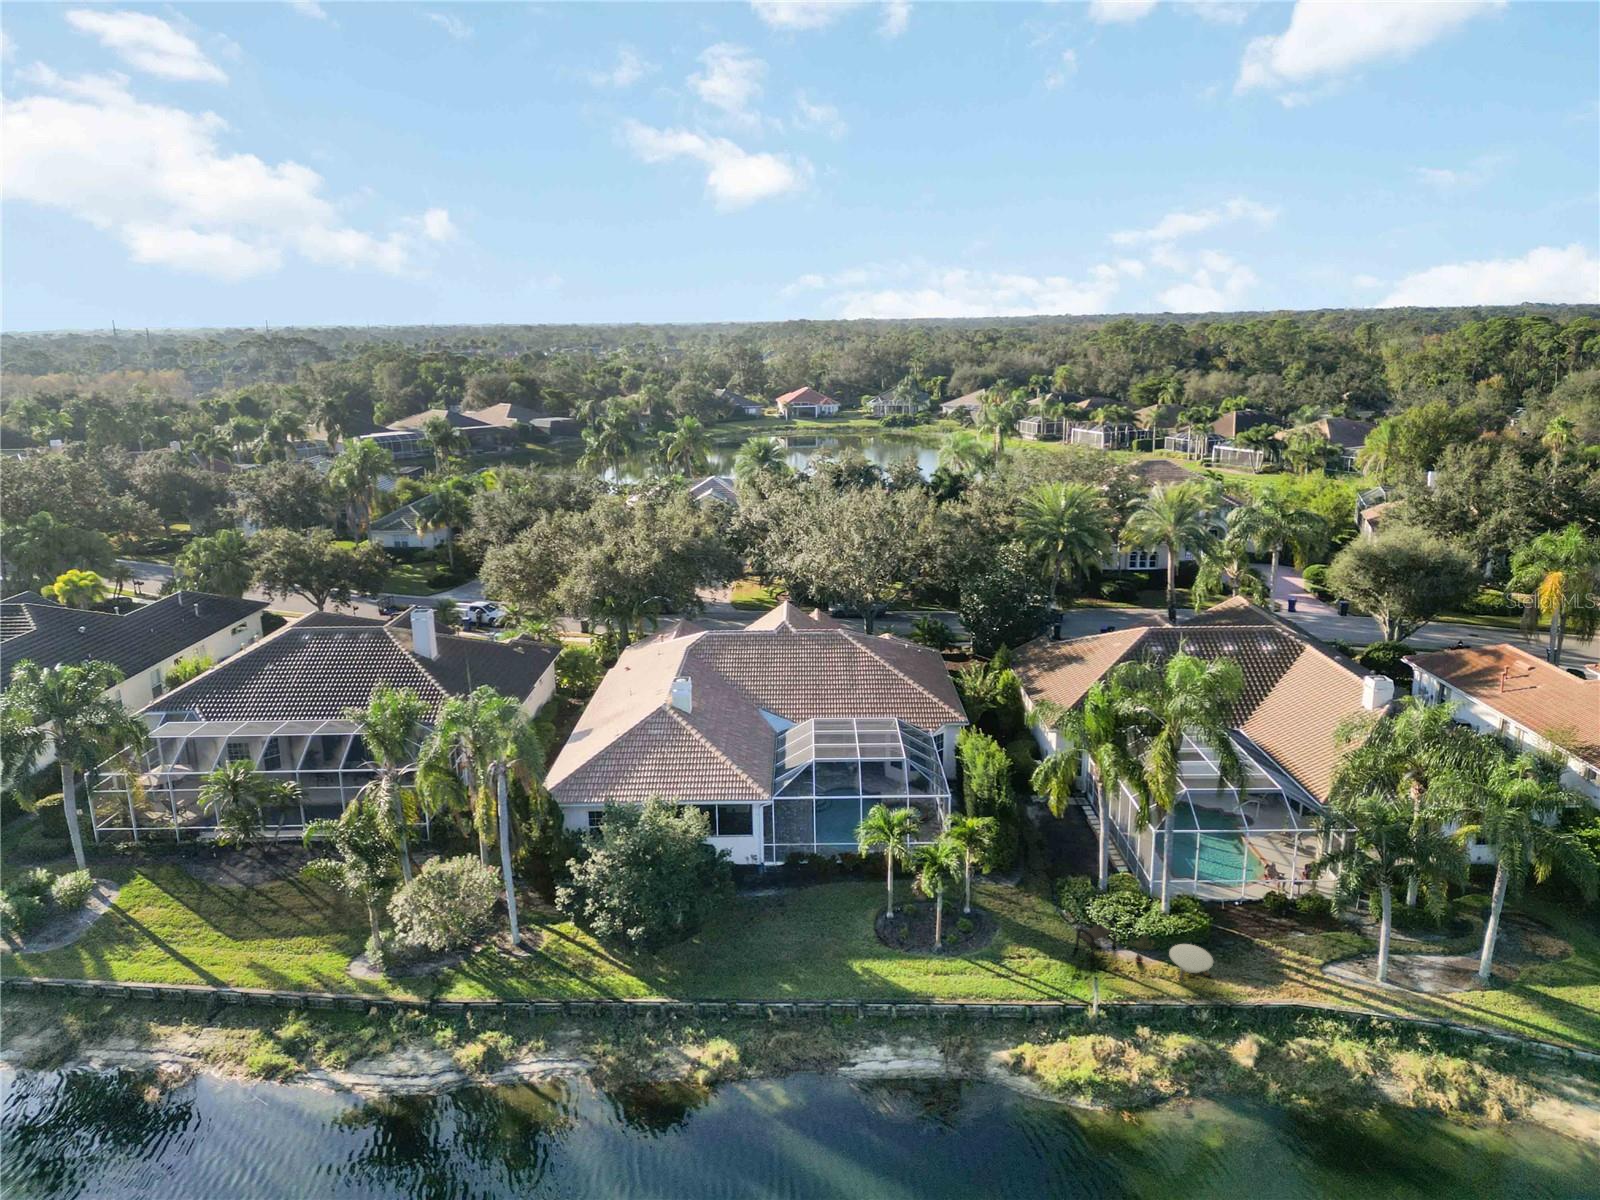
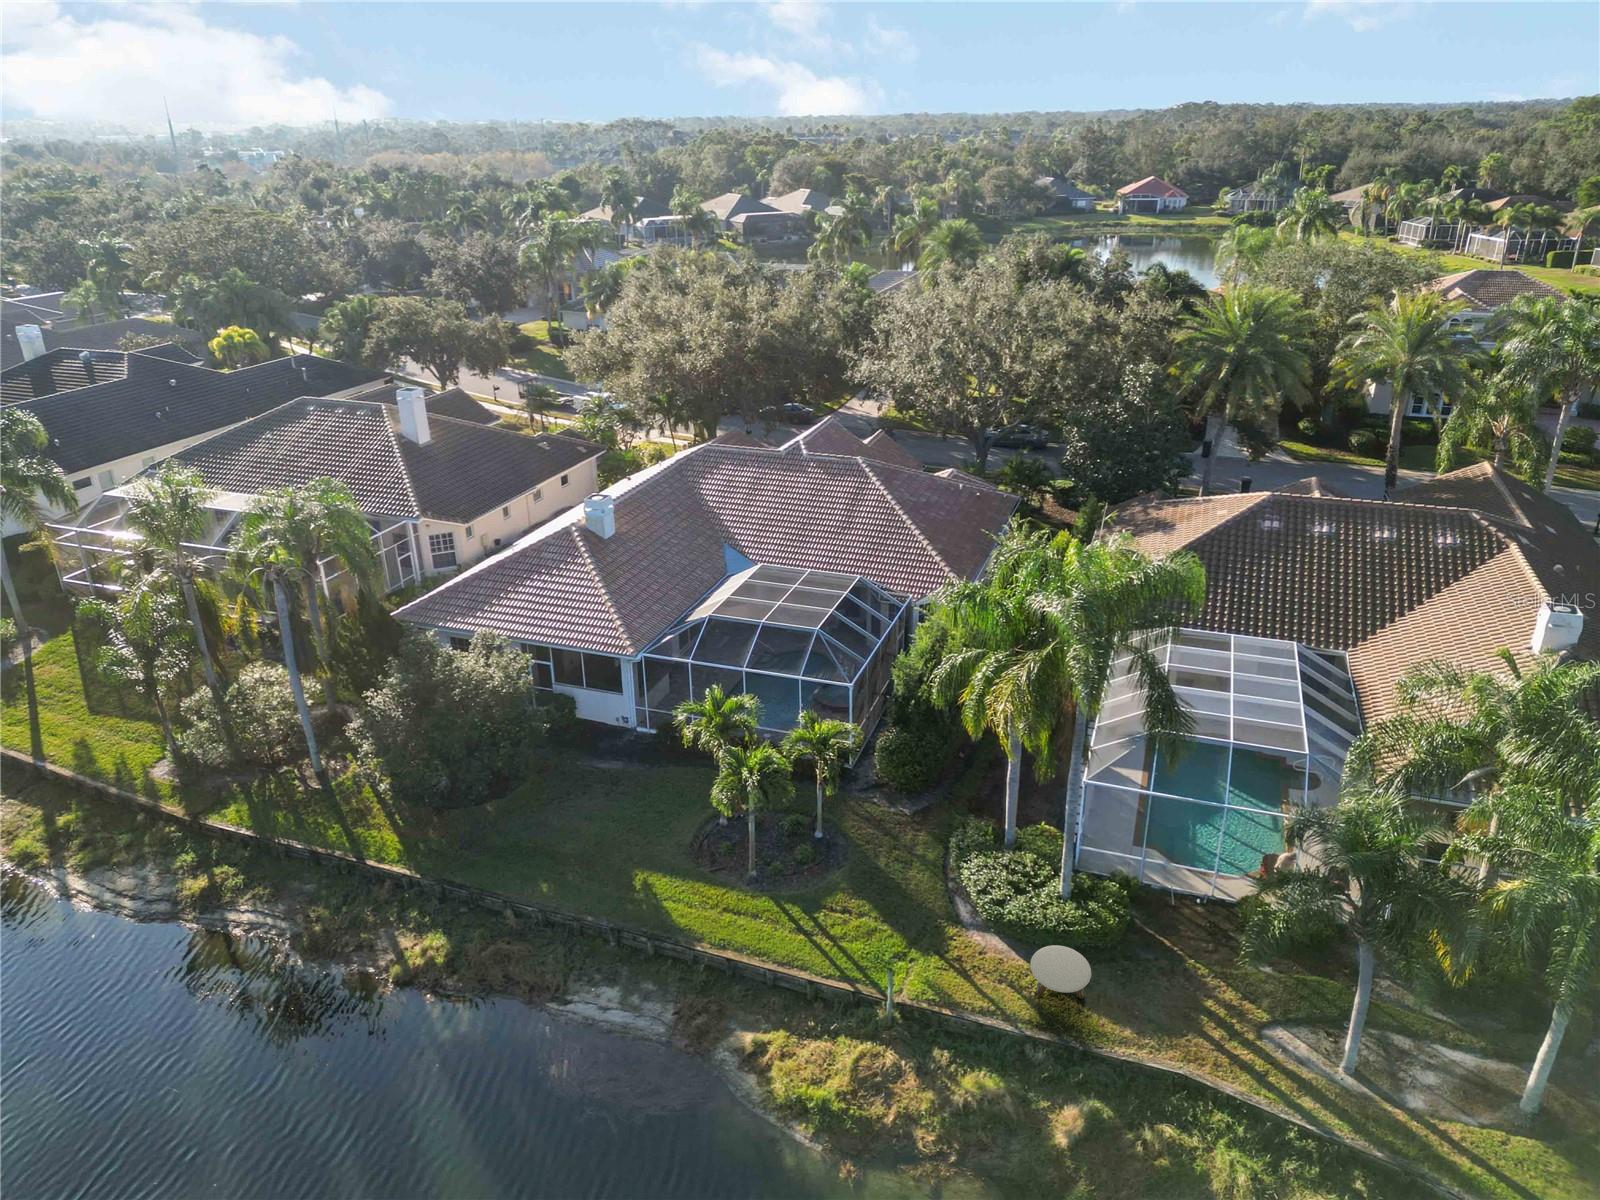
bench: present [1075,916,1117,959] -> none [925,882,981,936]
potted tree: present [1128,934,1154,963] -> none [984,922,1016,957]

